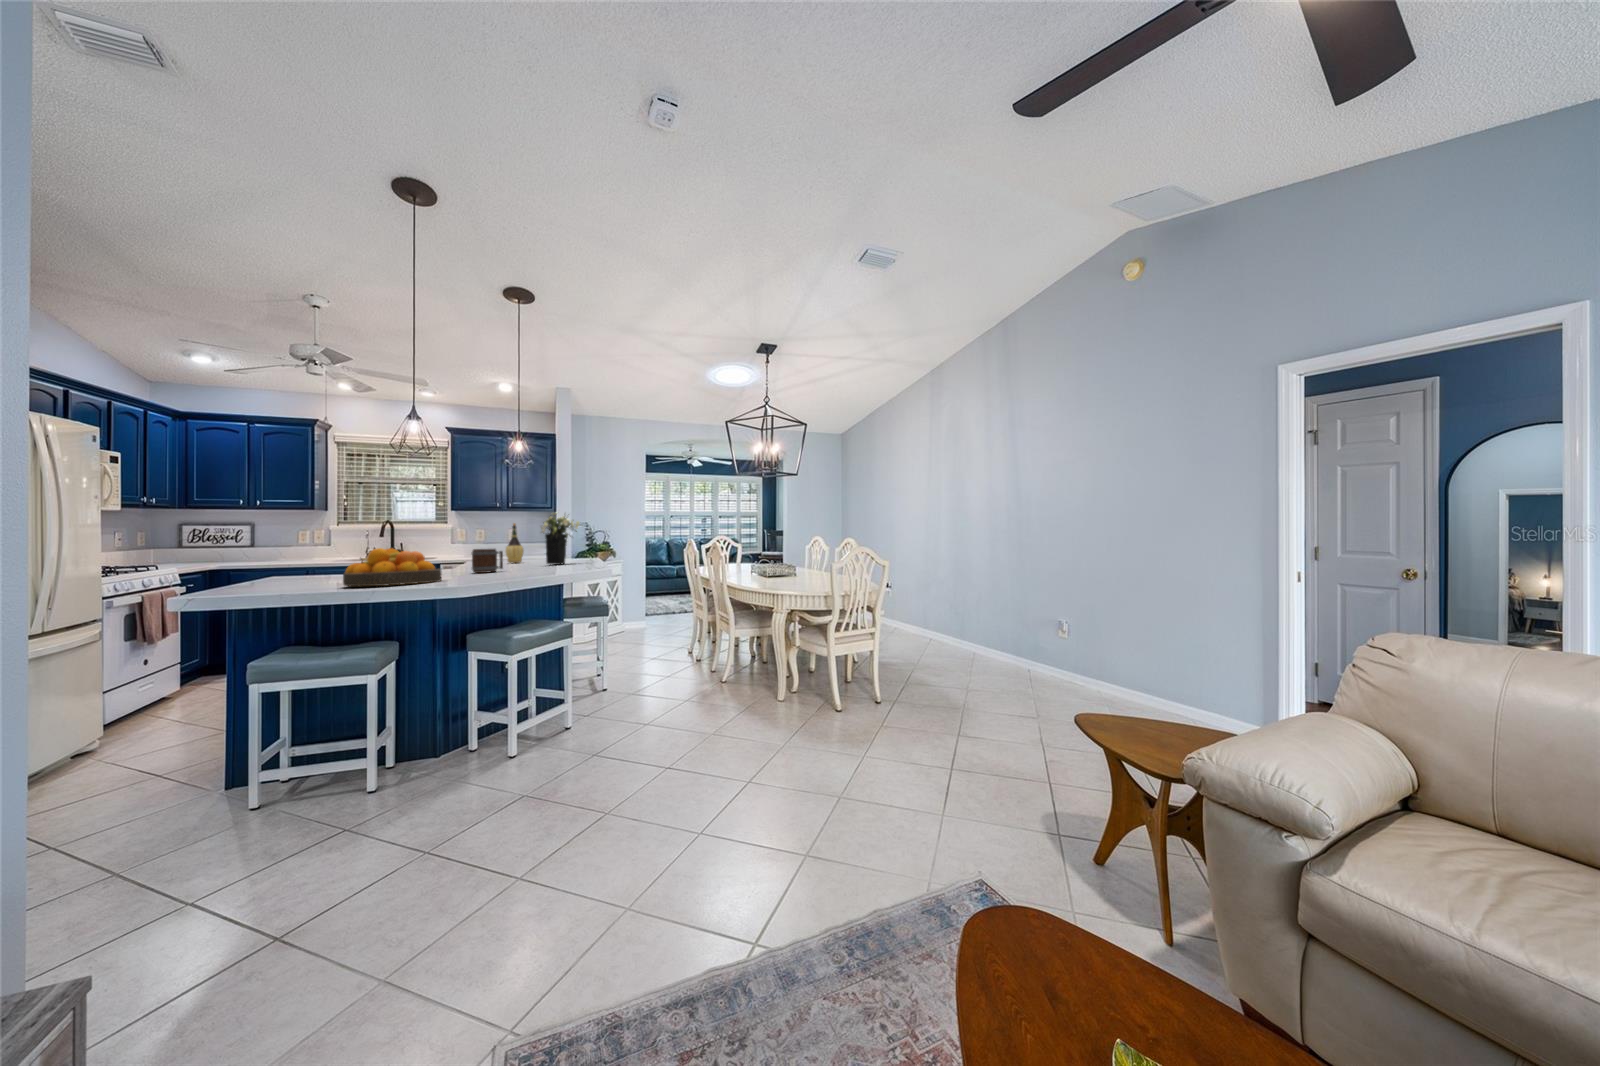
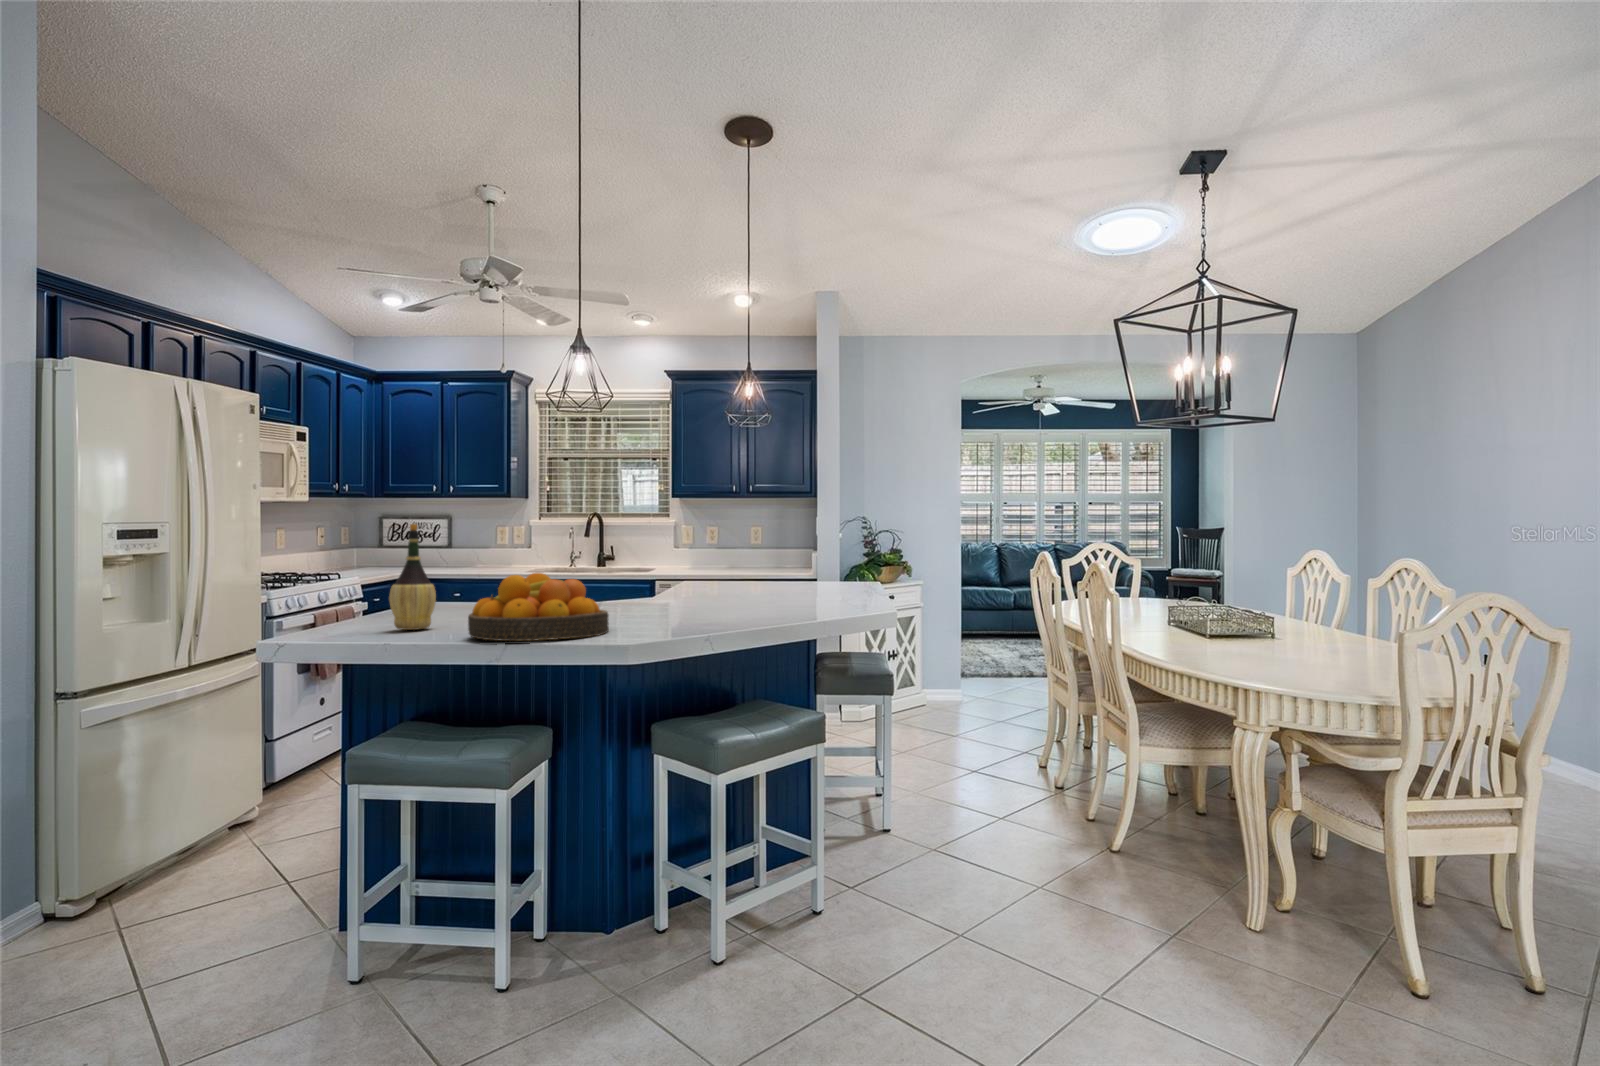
flower arrangement: present [541,512,580,565] -> none [773,503,851,599]
wine bottle: present [506,523,524,563] -> present [389,524,436,630]
mug: present [472,549,503,573] -> none [666,571,715,614]

